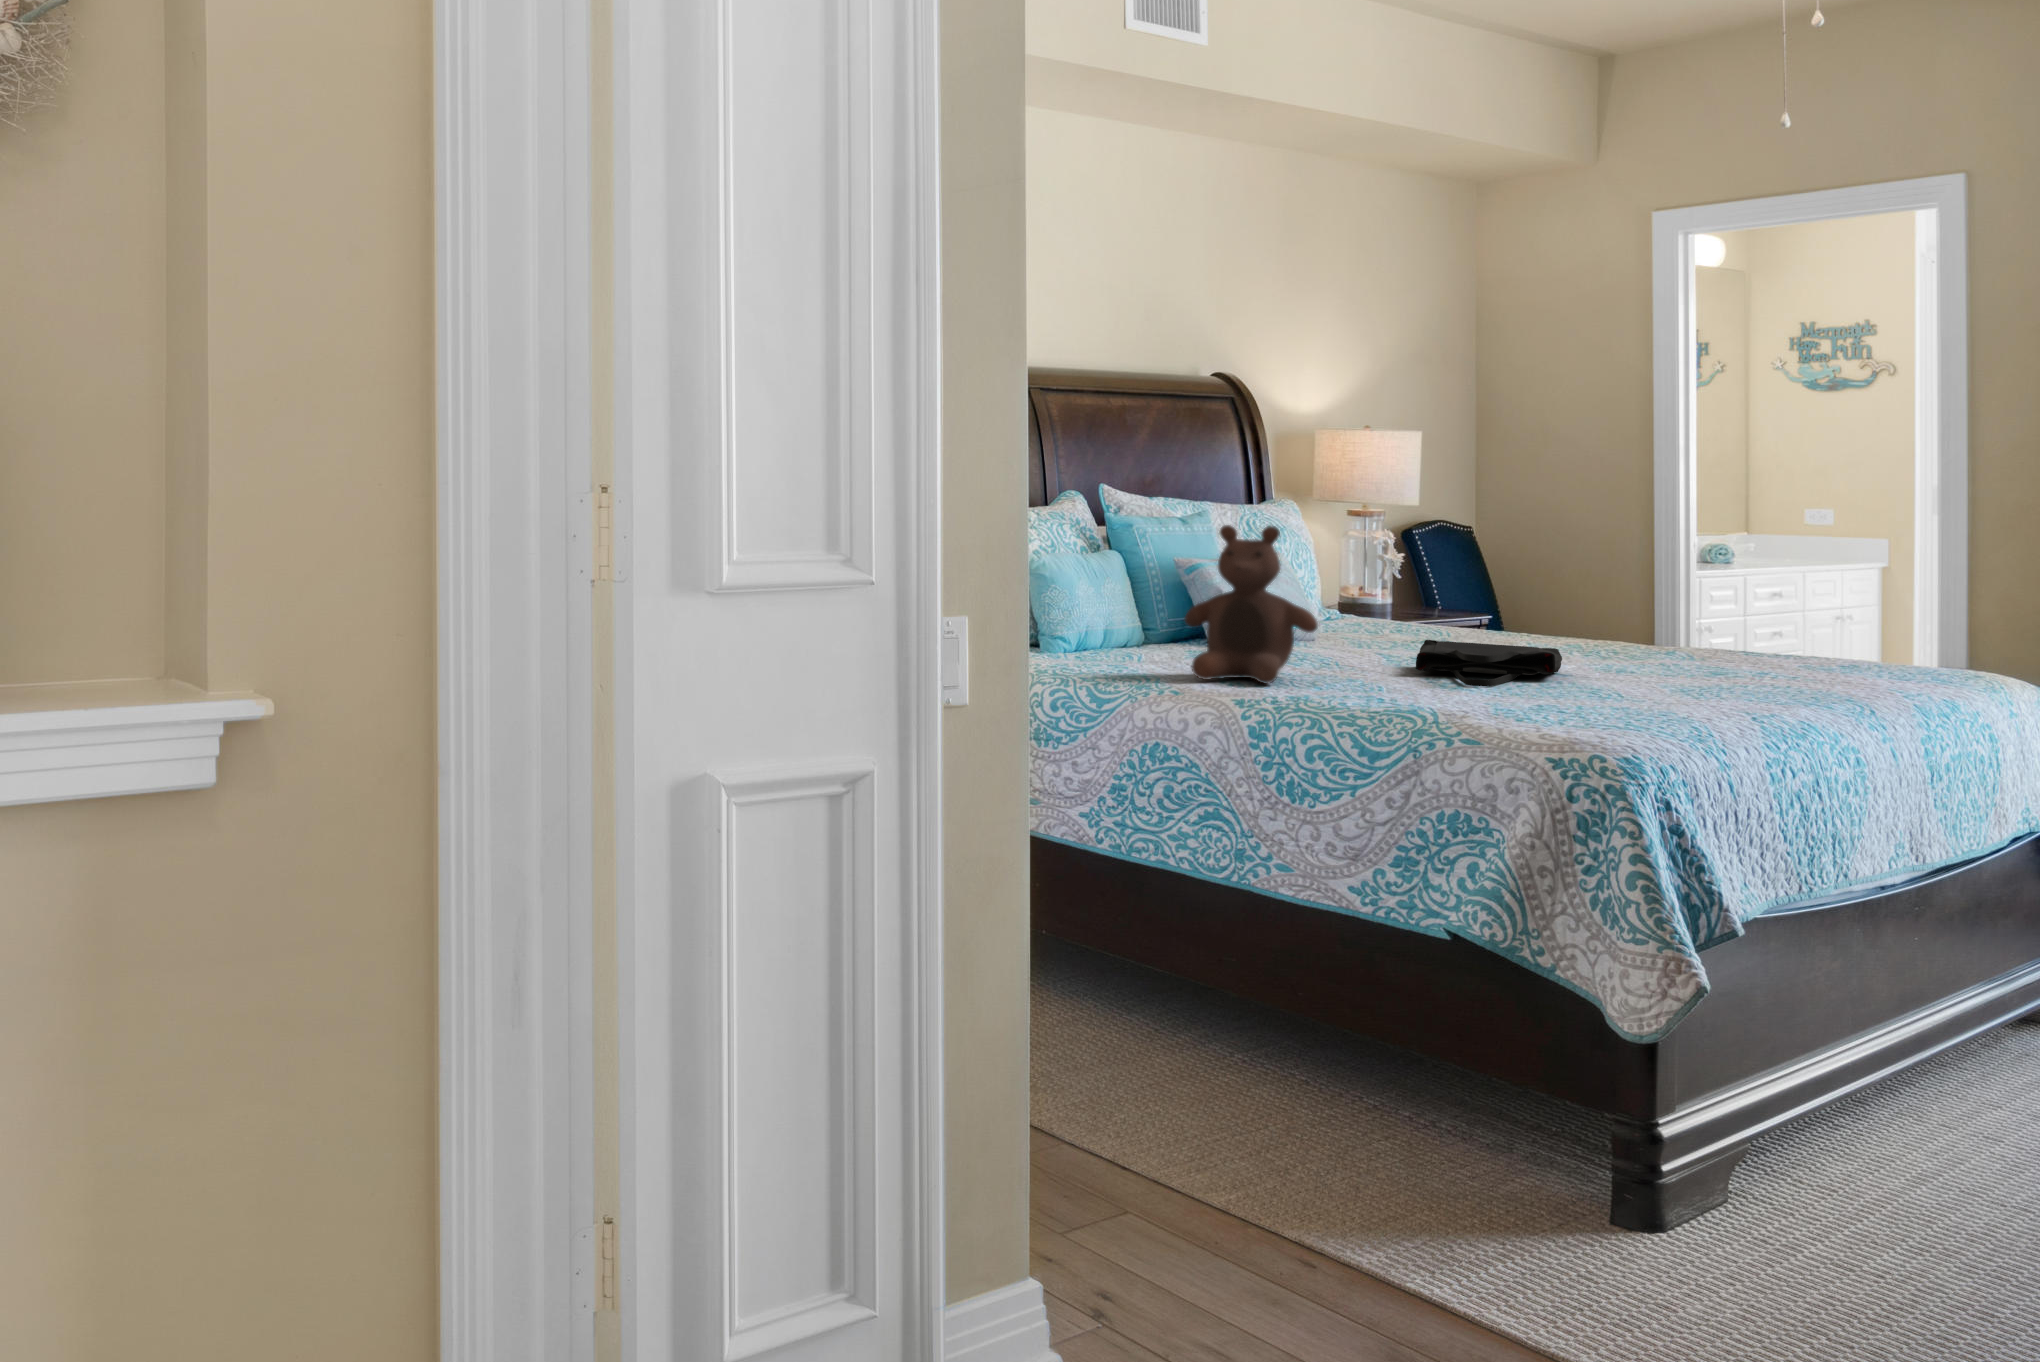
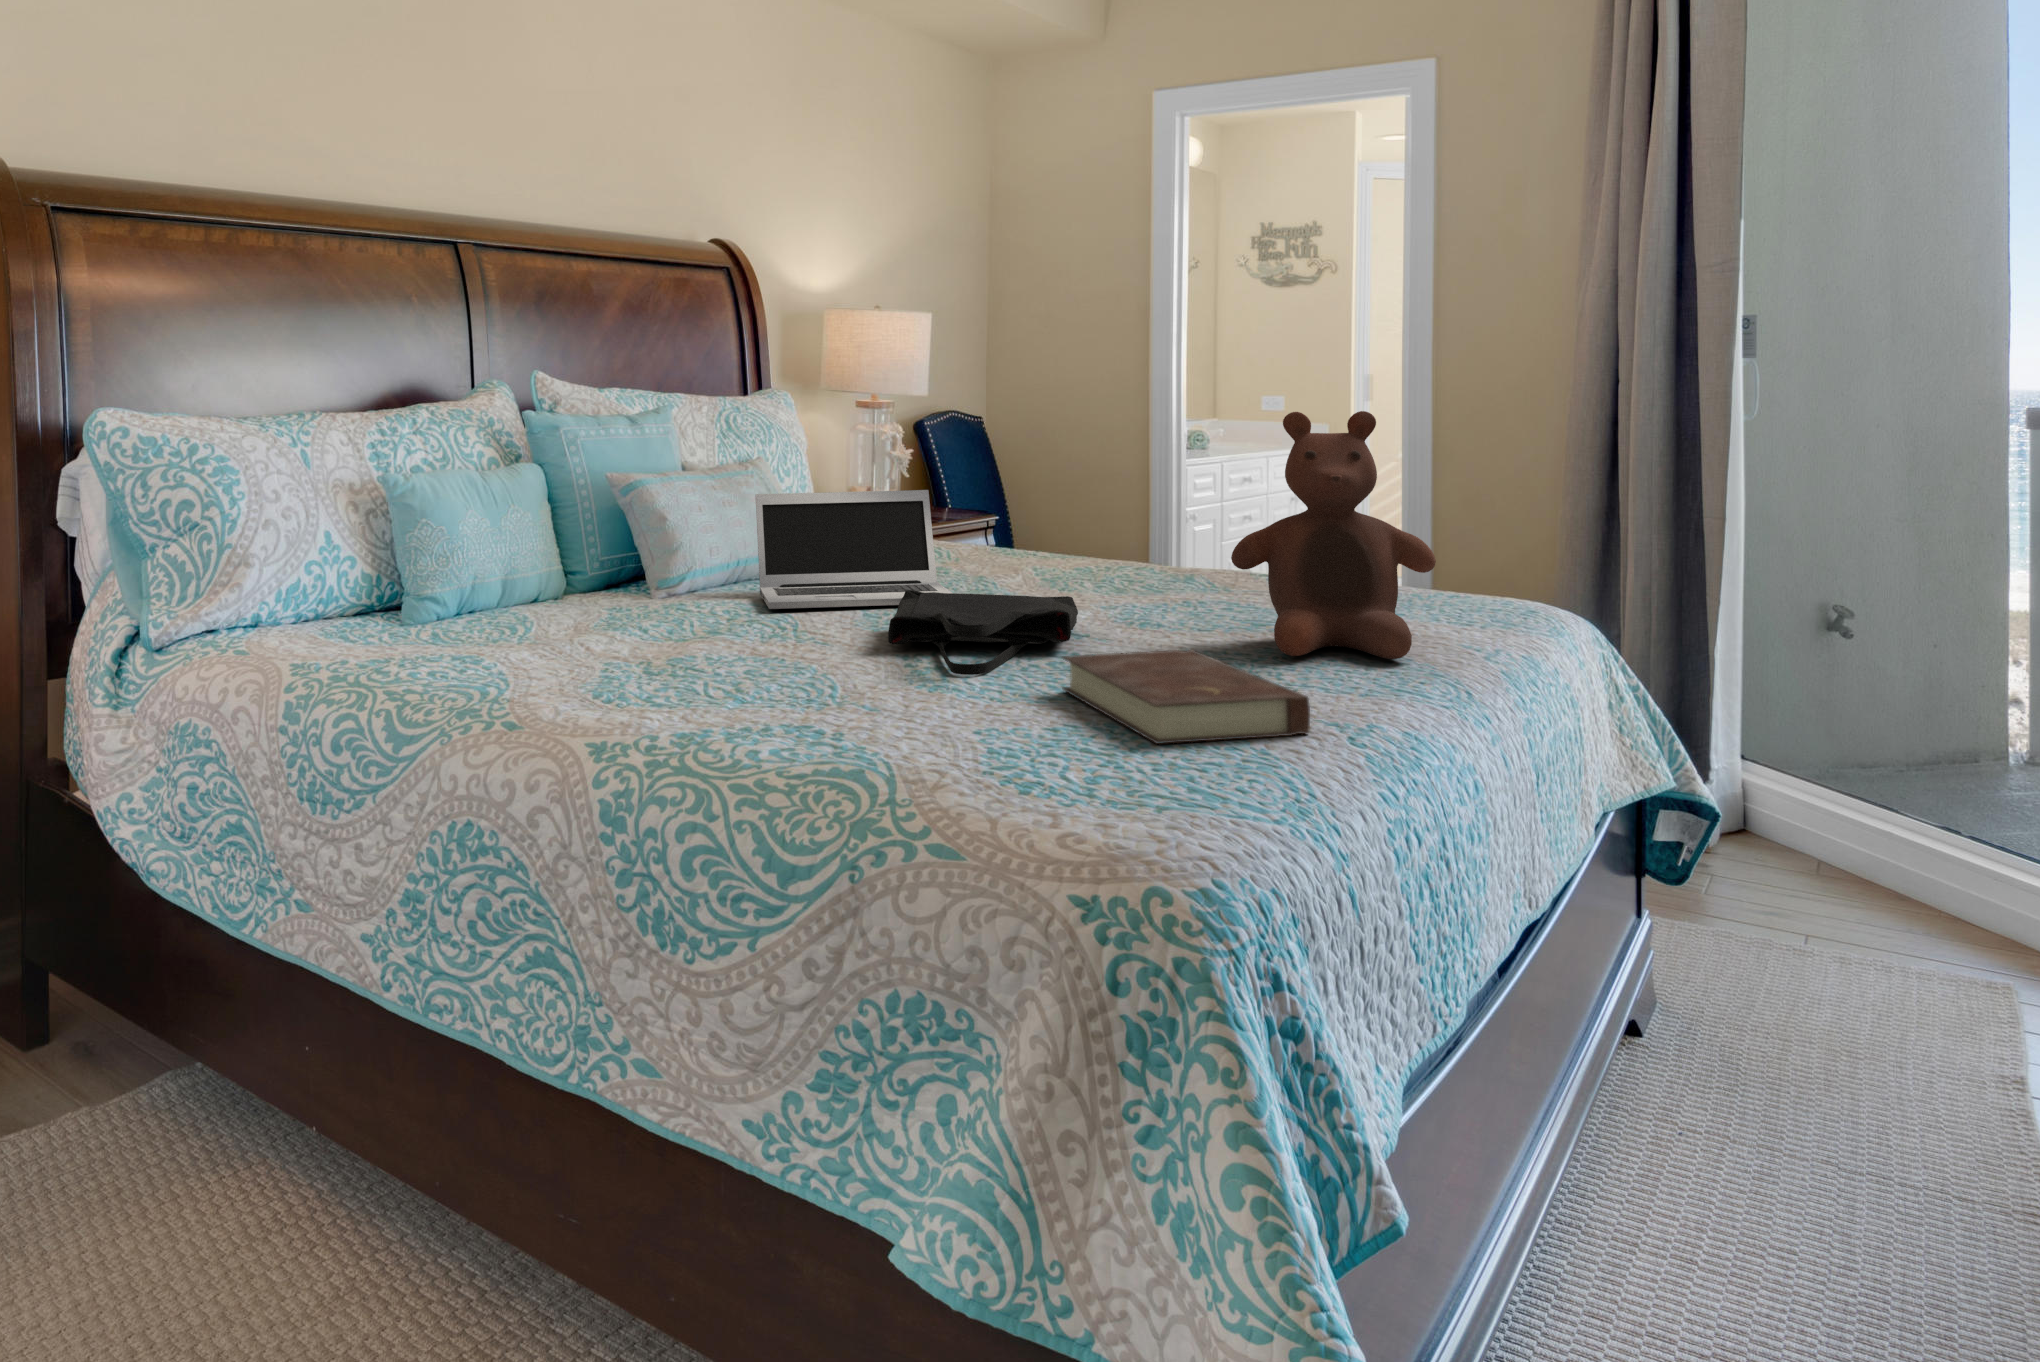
stuffed bear: present [1185,525,1318,683] -> present [1231,411,1436,659]
laptop: none [1295,574,1464,656] -> present [756,490,952,609]
book: none [1547,673,1719,717] -> present [1062,650,1310,744]

